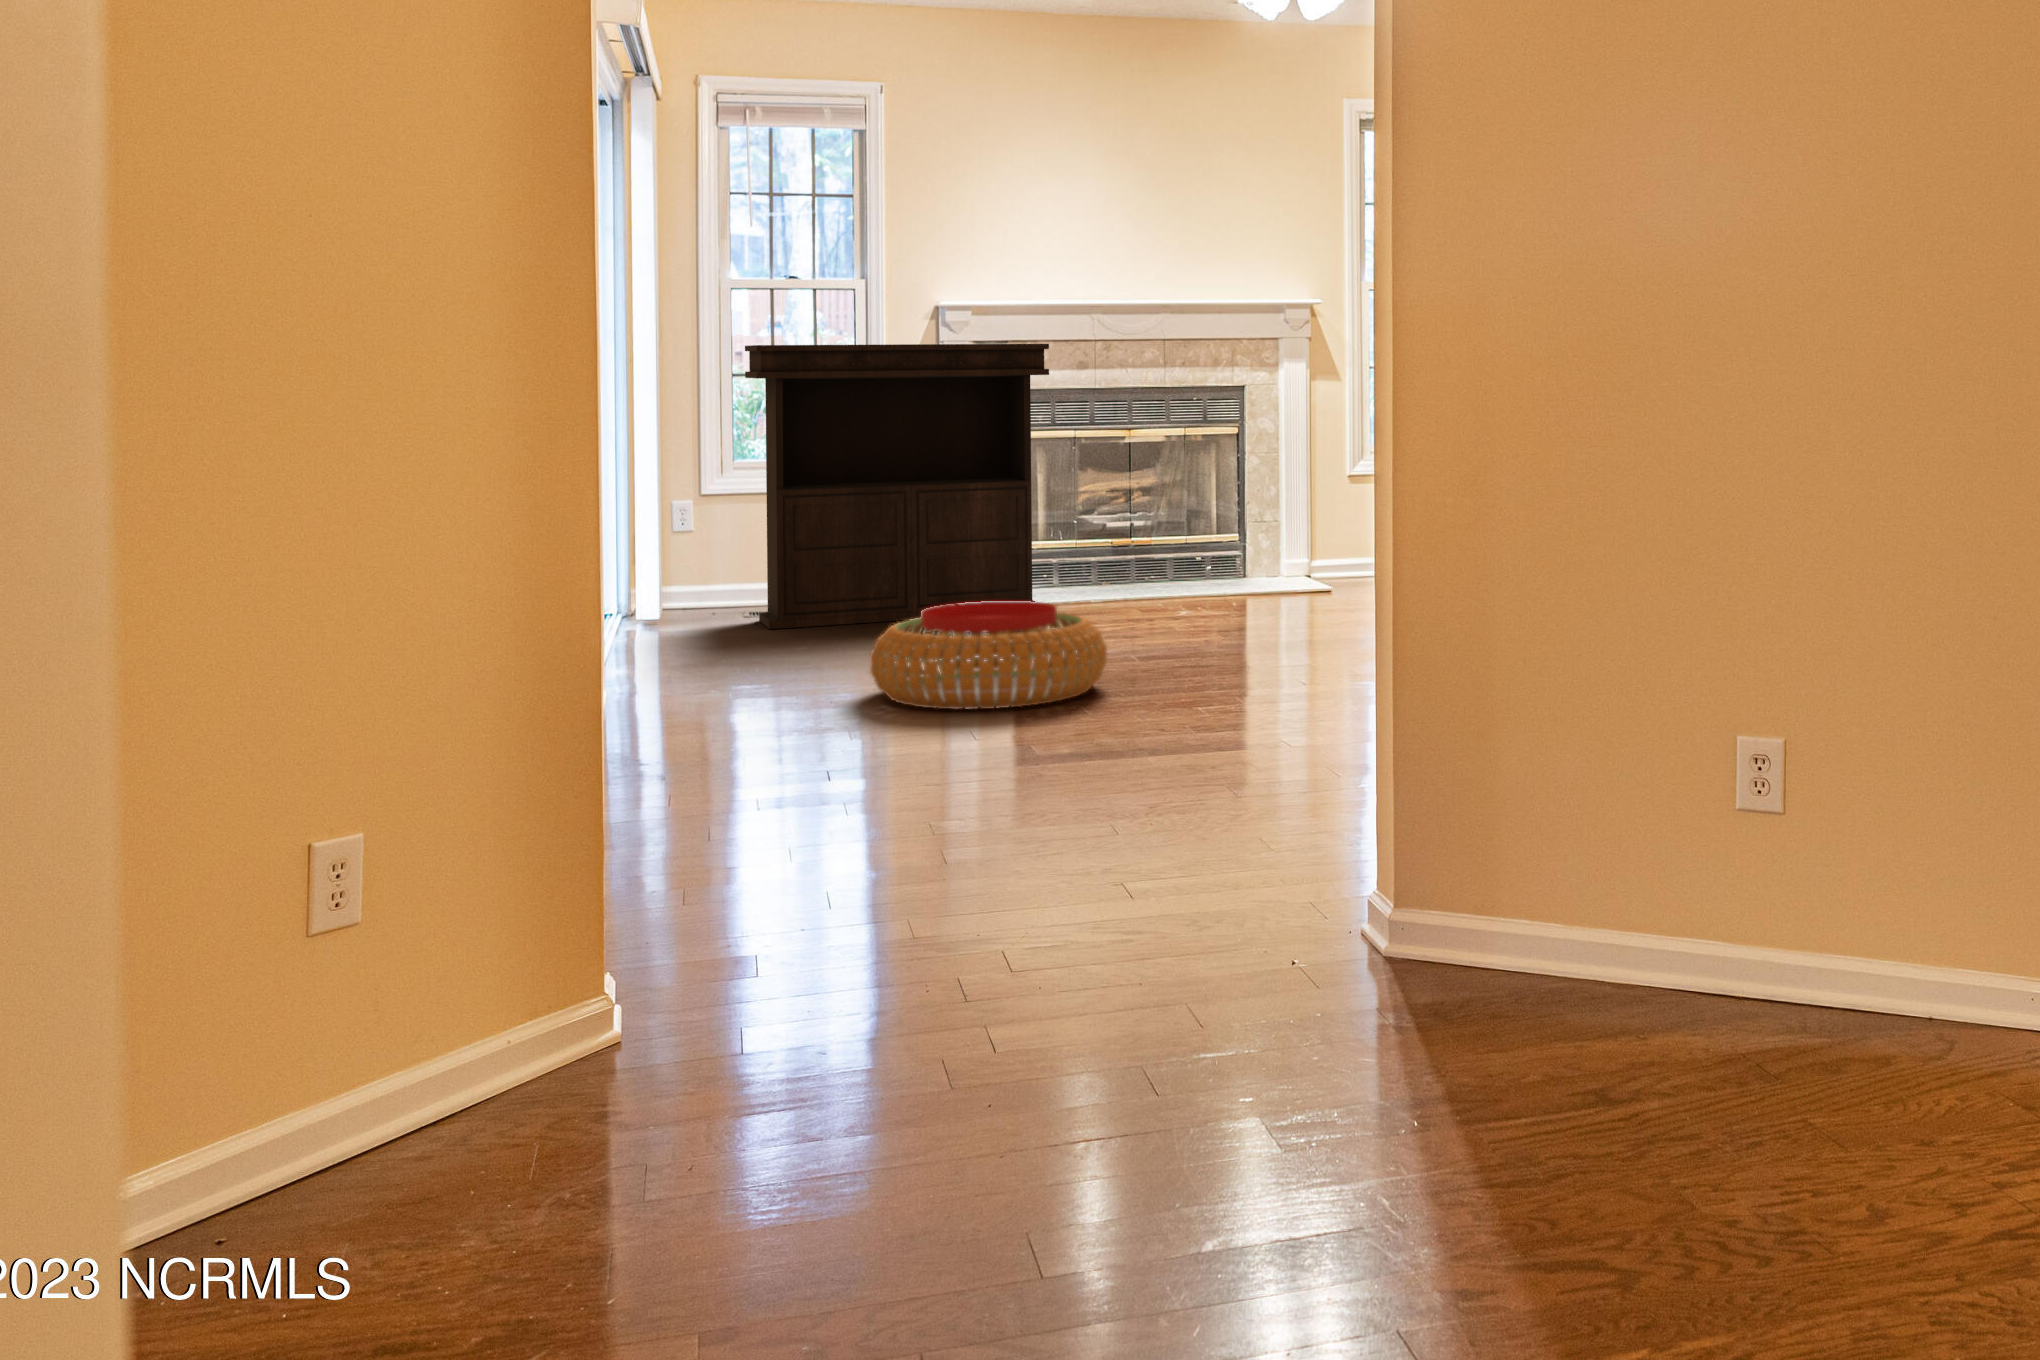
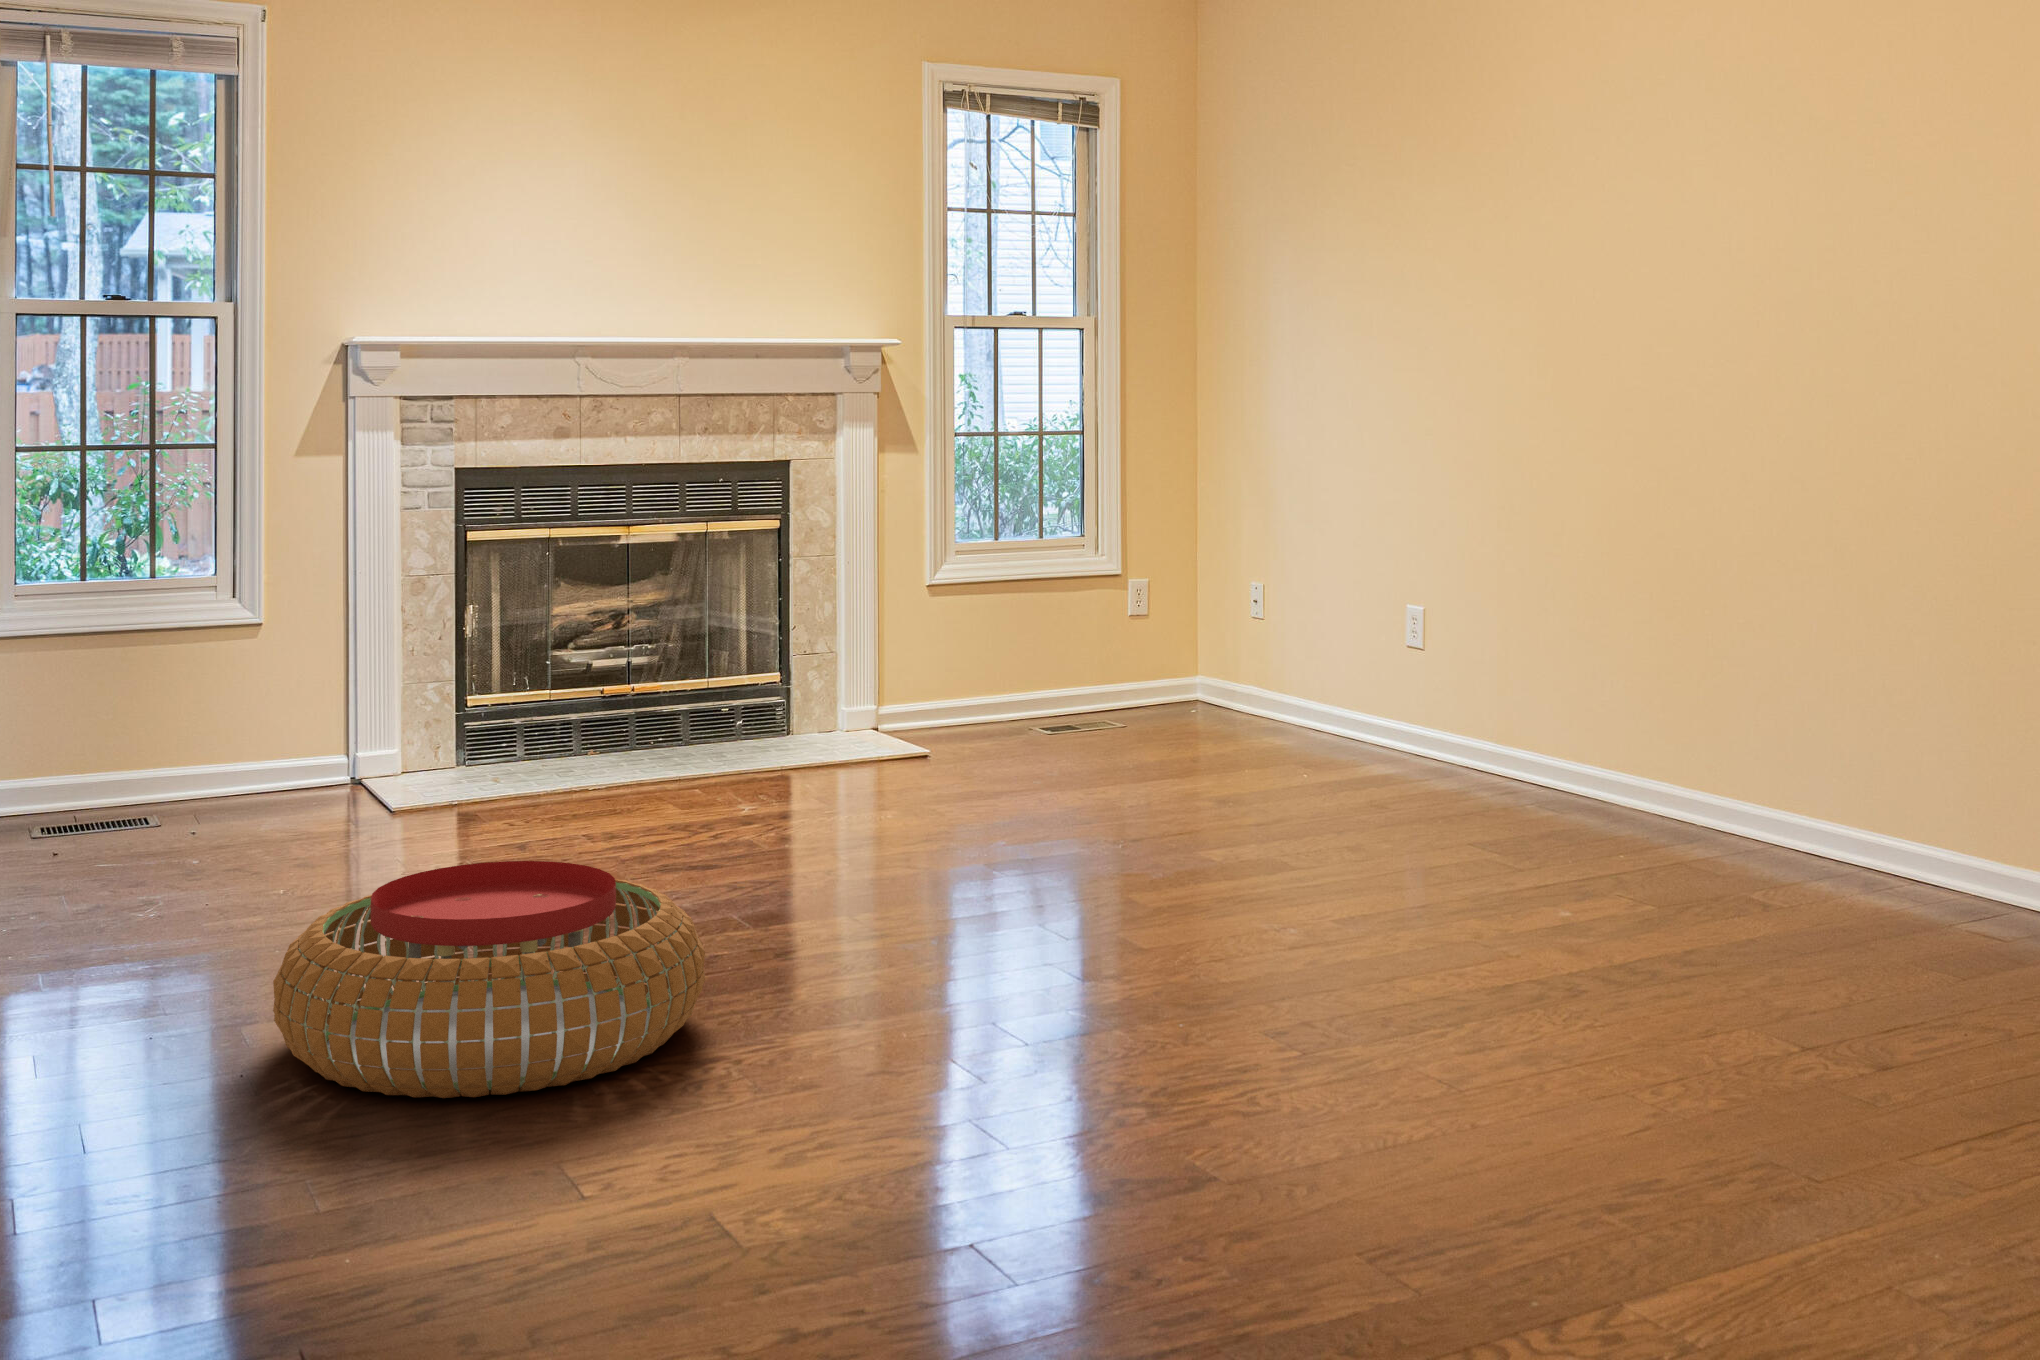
console table: present [745,344,1049,629] -> none [38,403,530,867]

